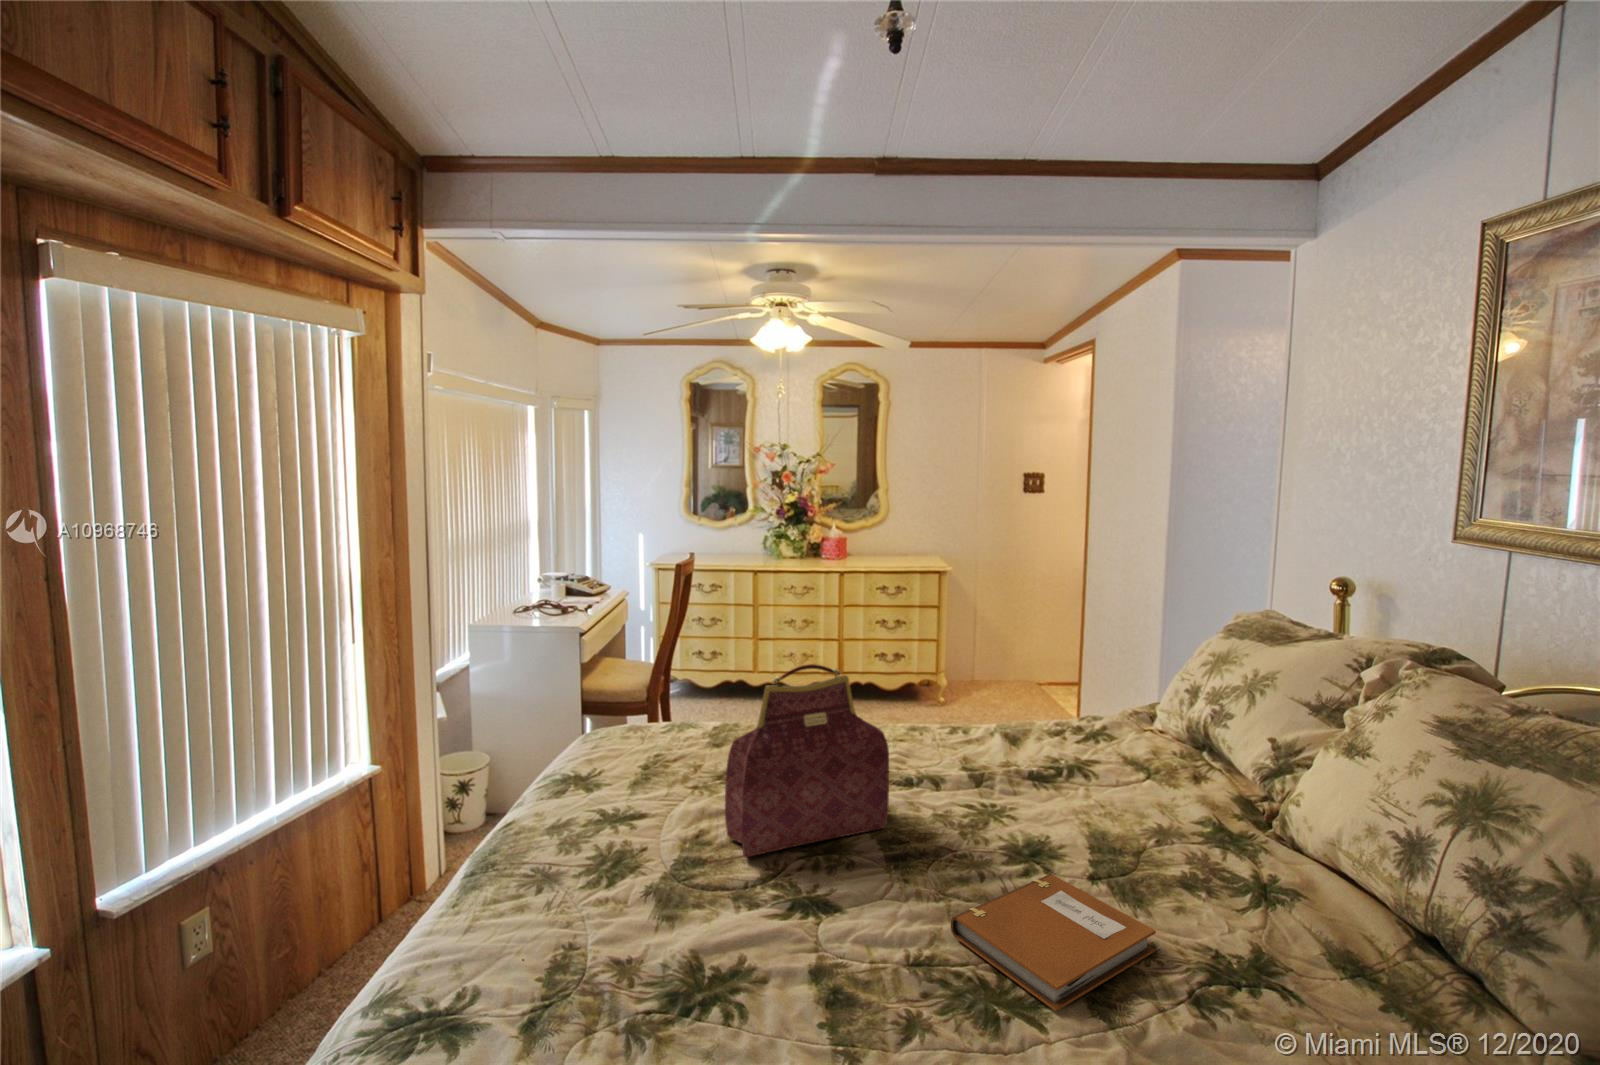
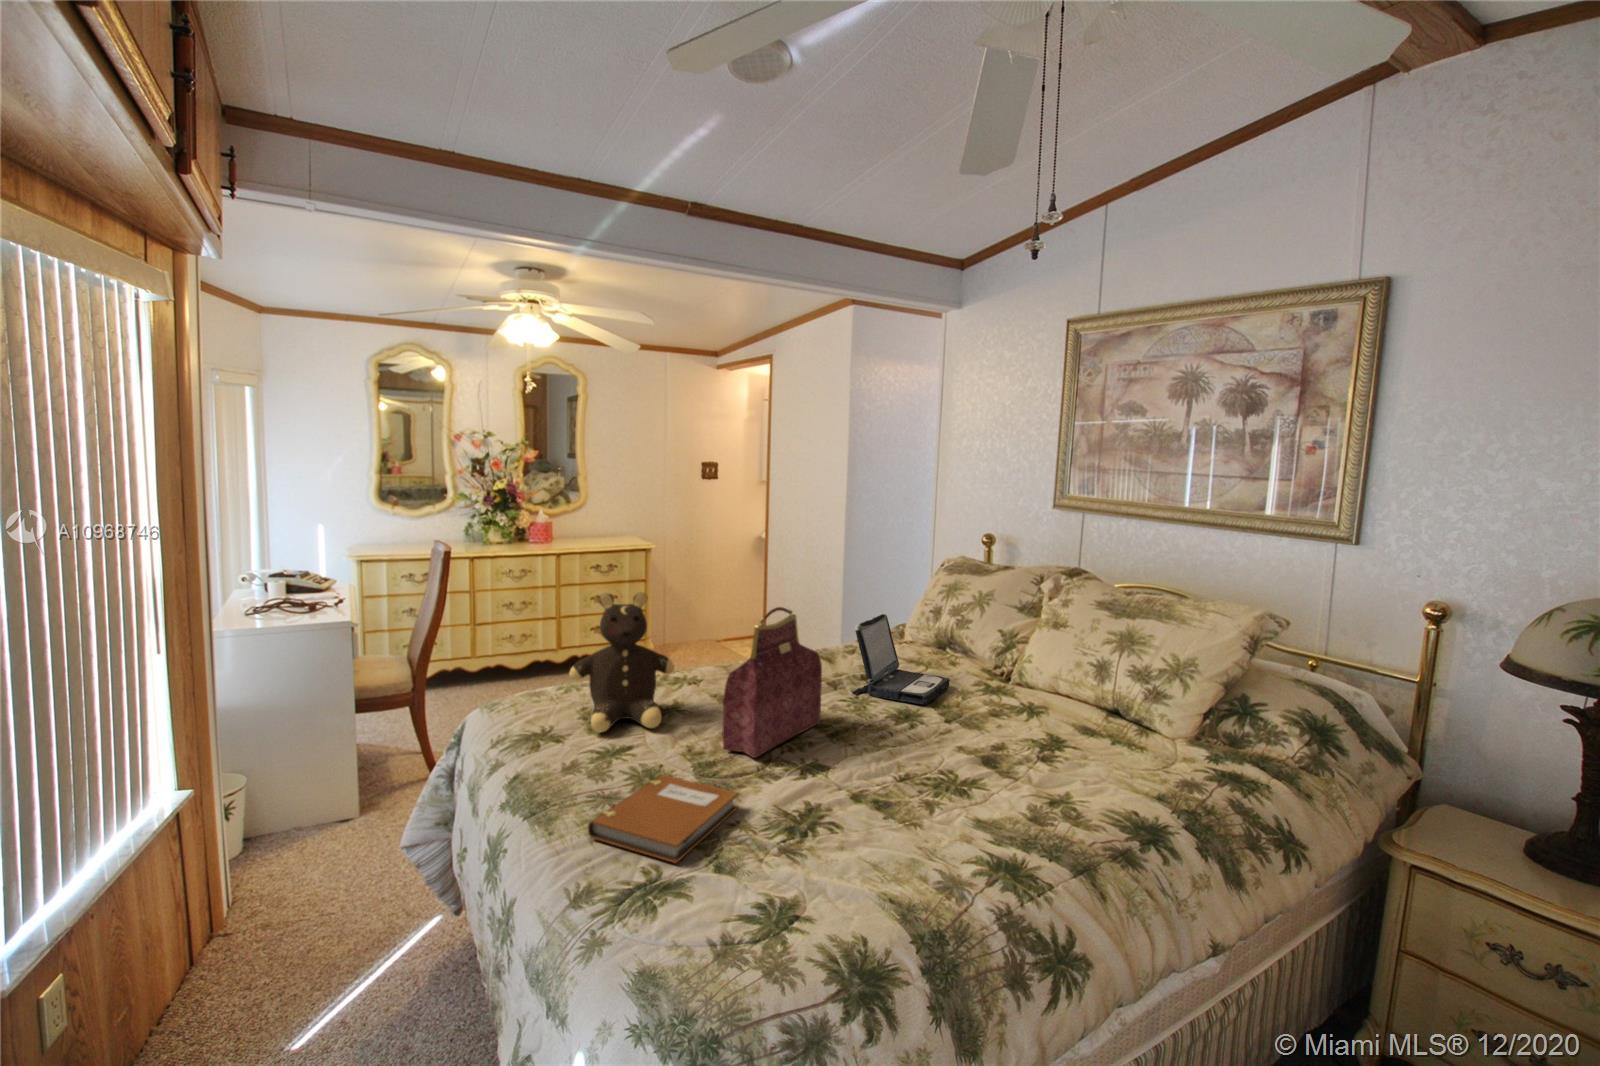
teddy bear: none [629,625,746,789] -> present [569,592,674,733]
laptop: none [977,687,1145,835] -> present [851,614,950,704]
notebook: present [951,874,1156,1011] -> present [588,775,739,863]

